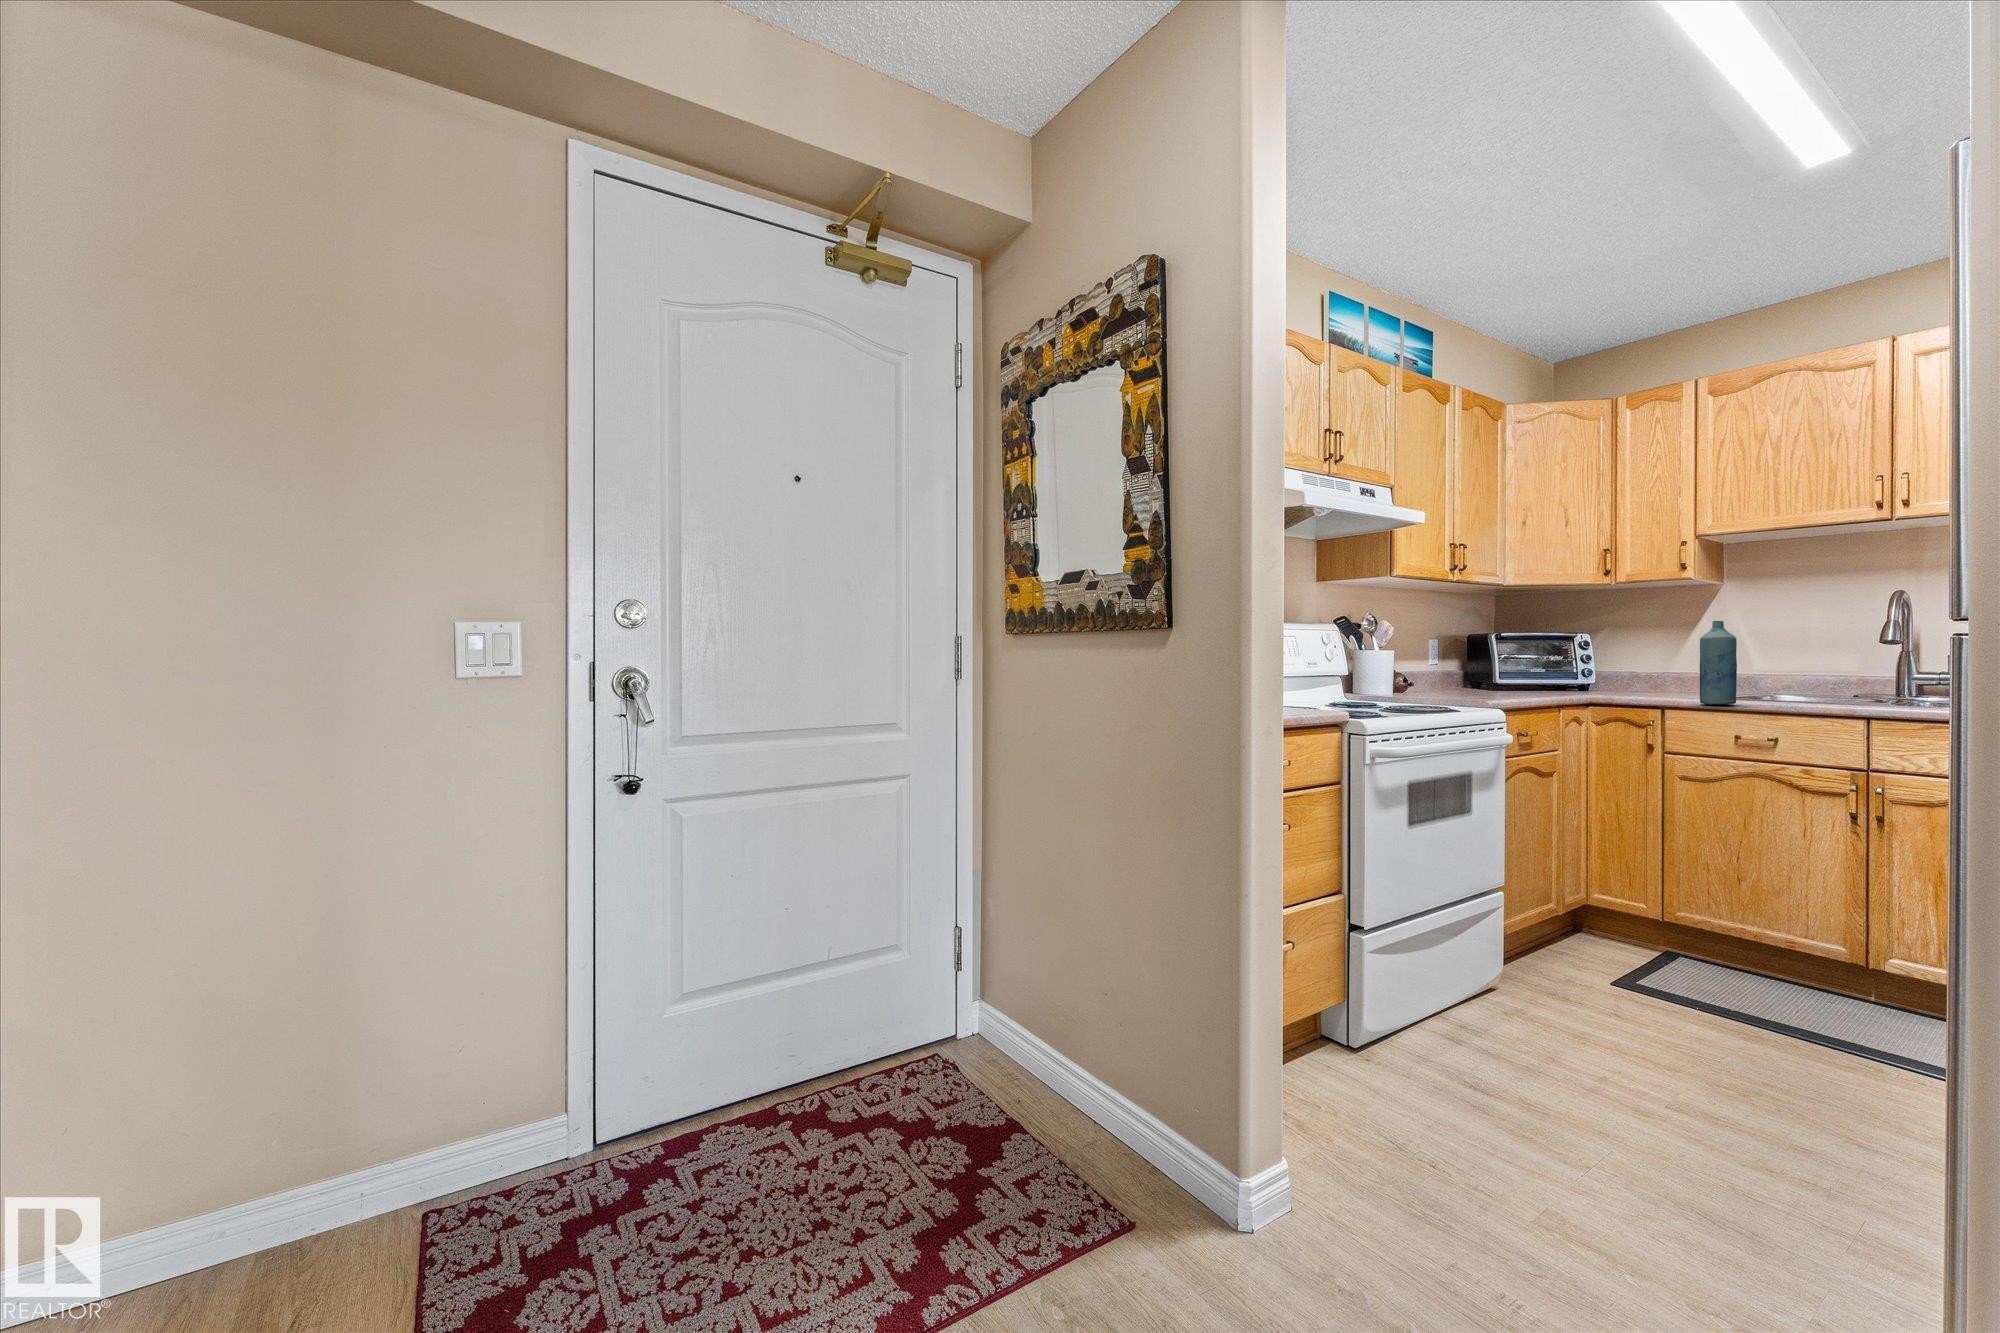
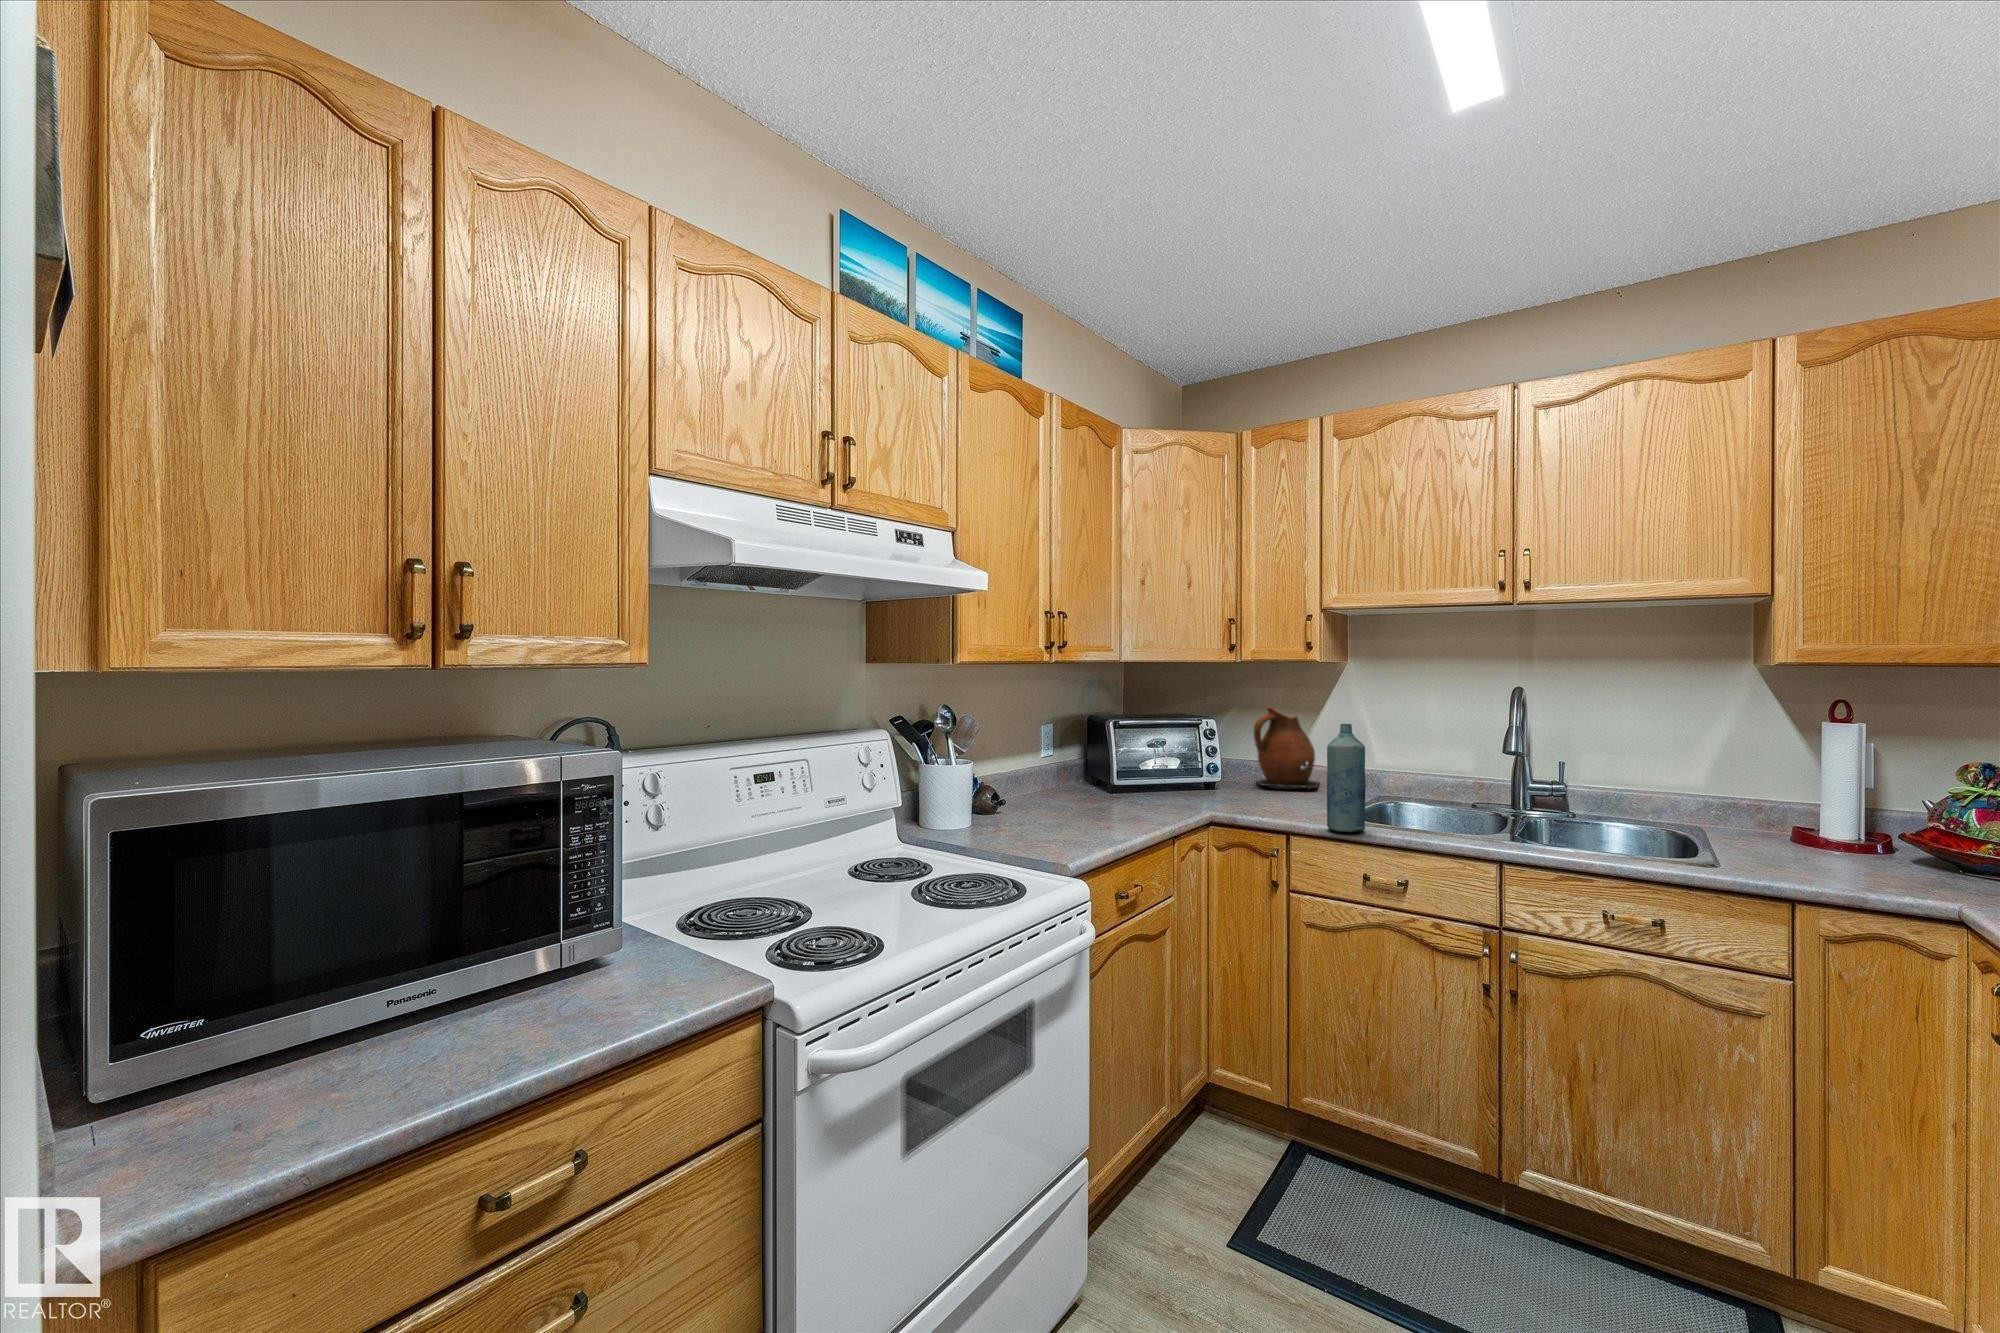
ceramic pitcher: none [1626,624,1691,690] -> present [1253,707,1319,789]

